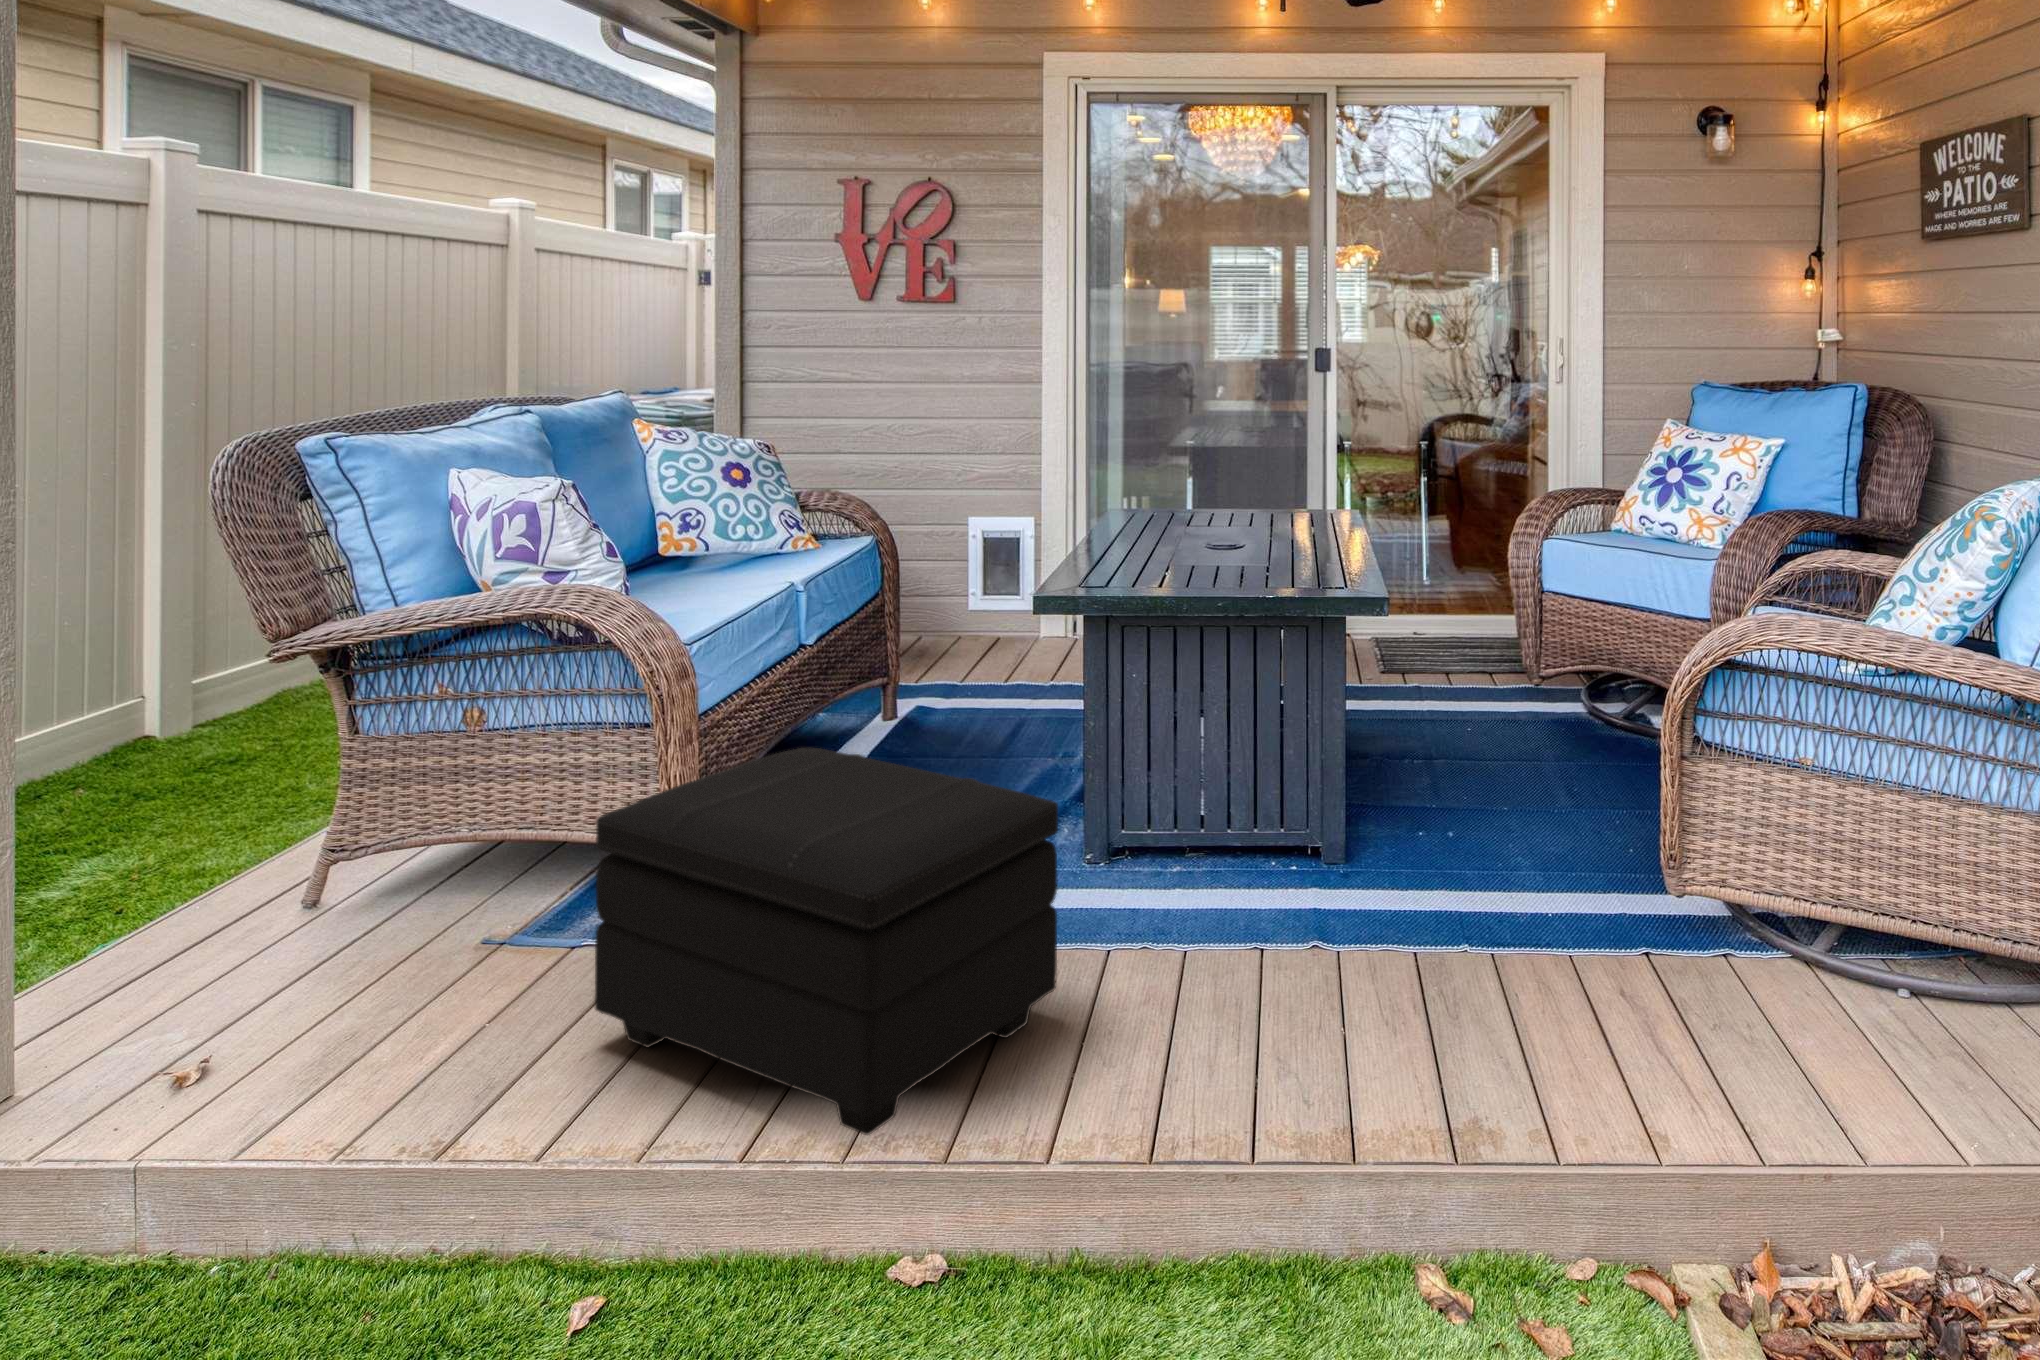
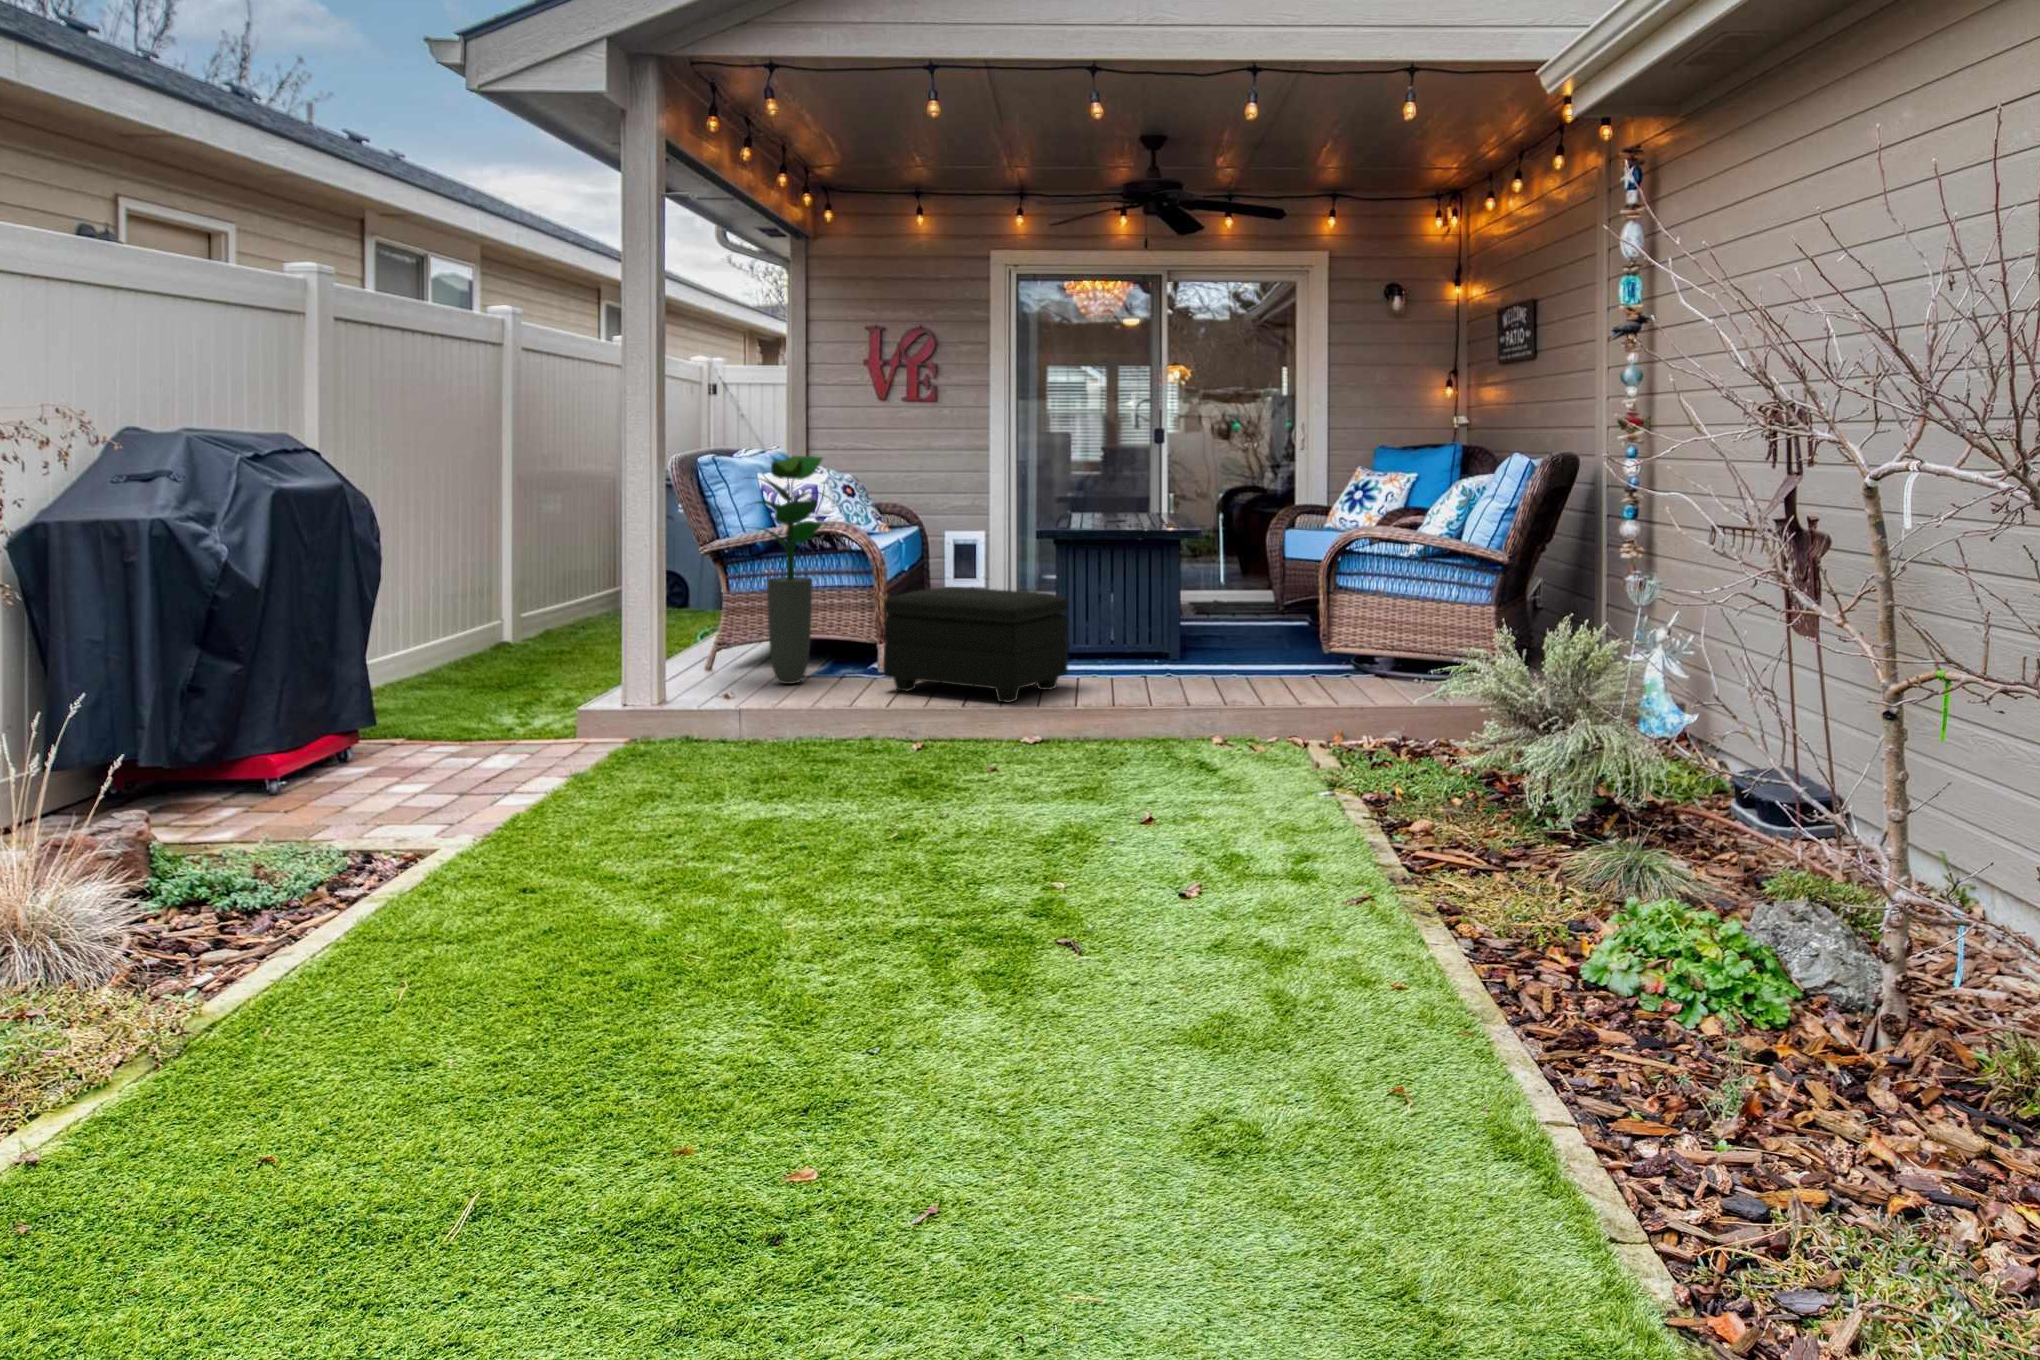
potted plant: none [269,443,559,992] -> present [750,456,841,684]

